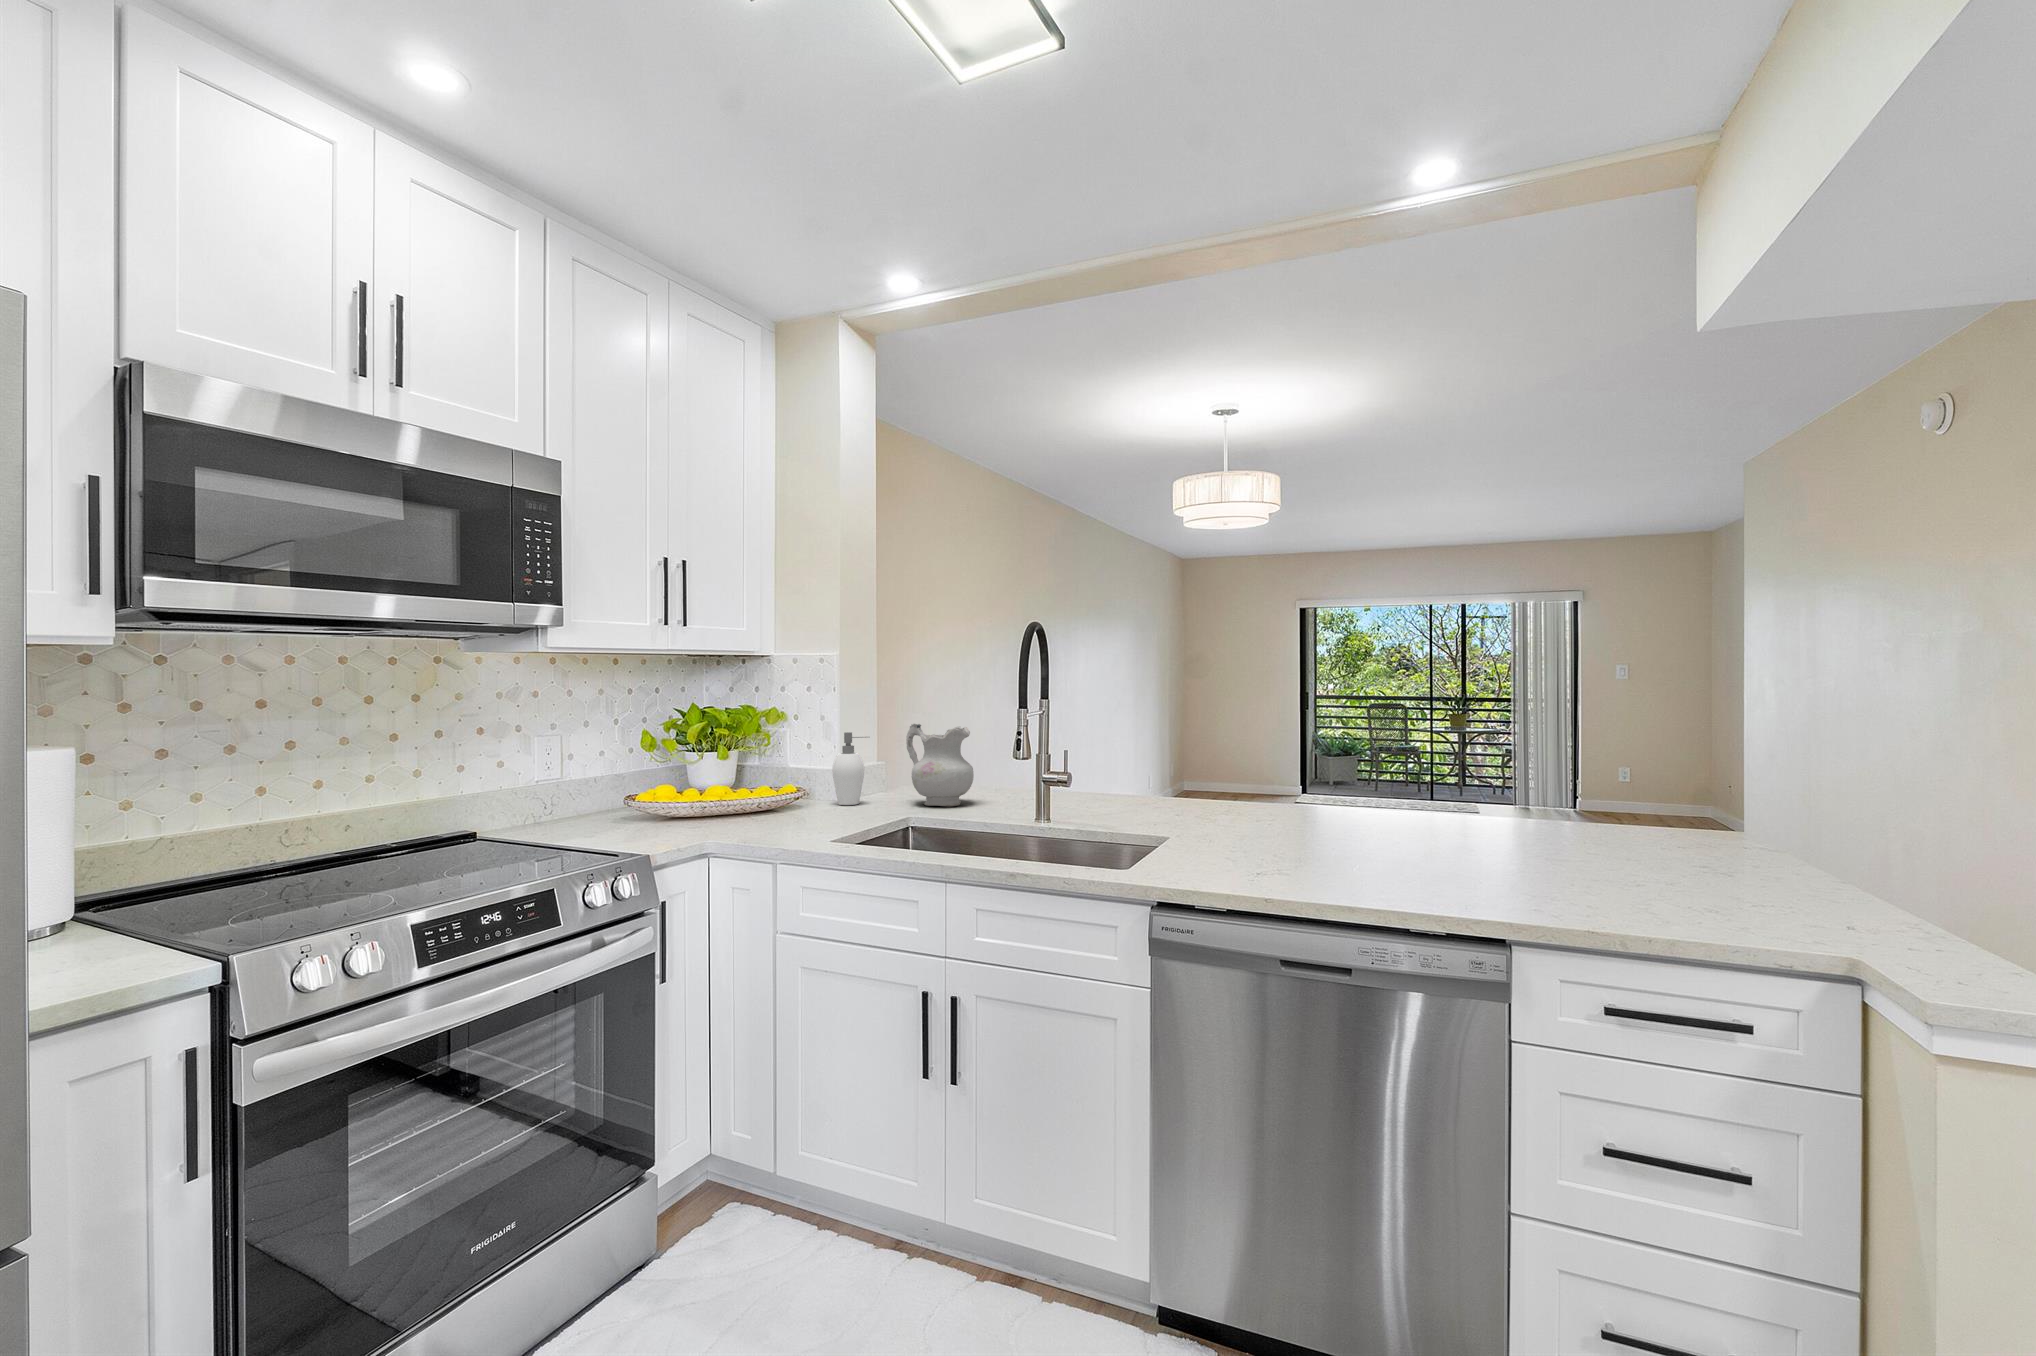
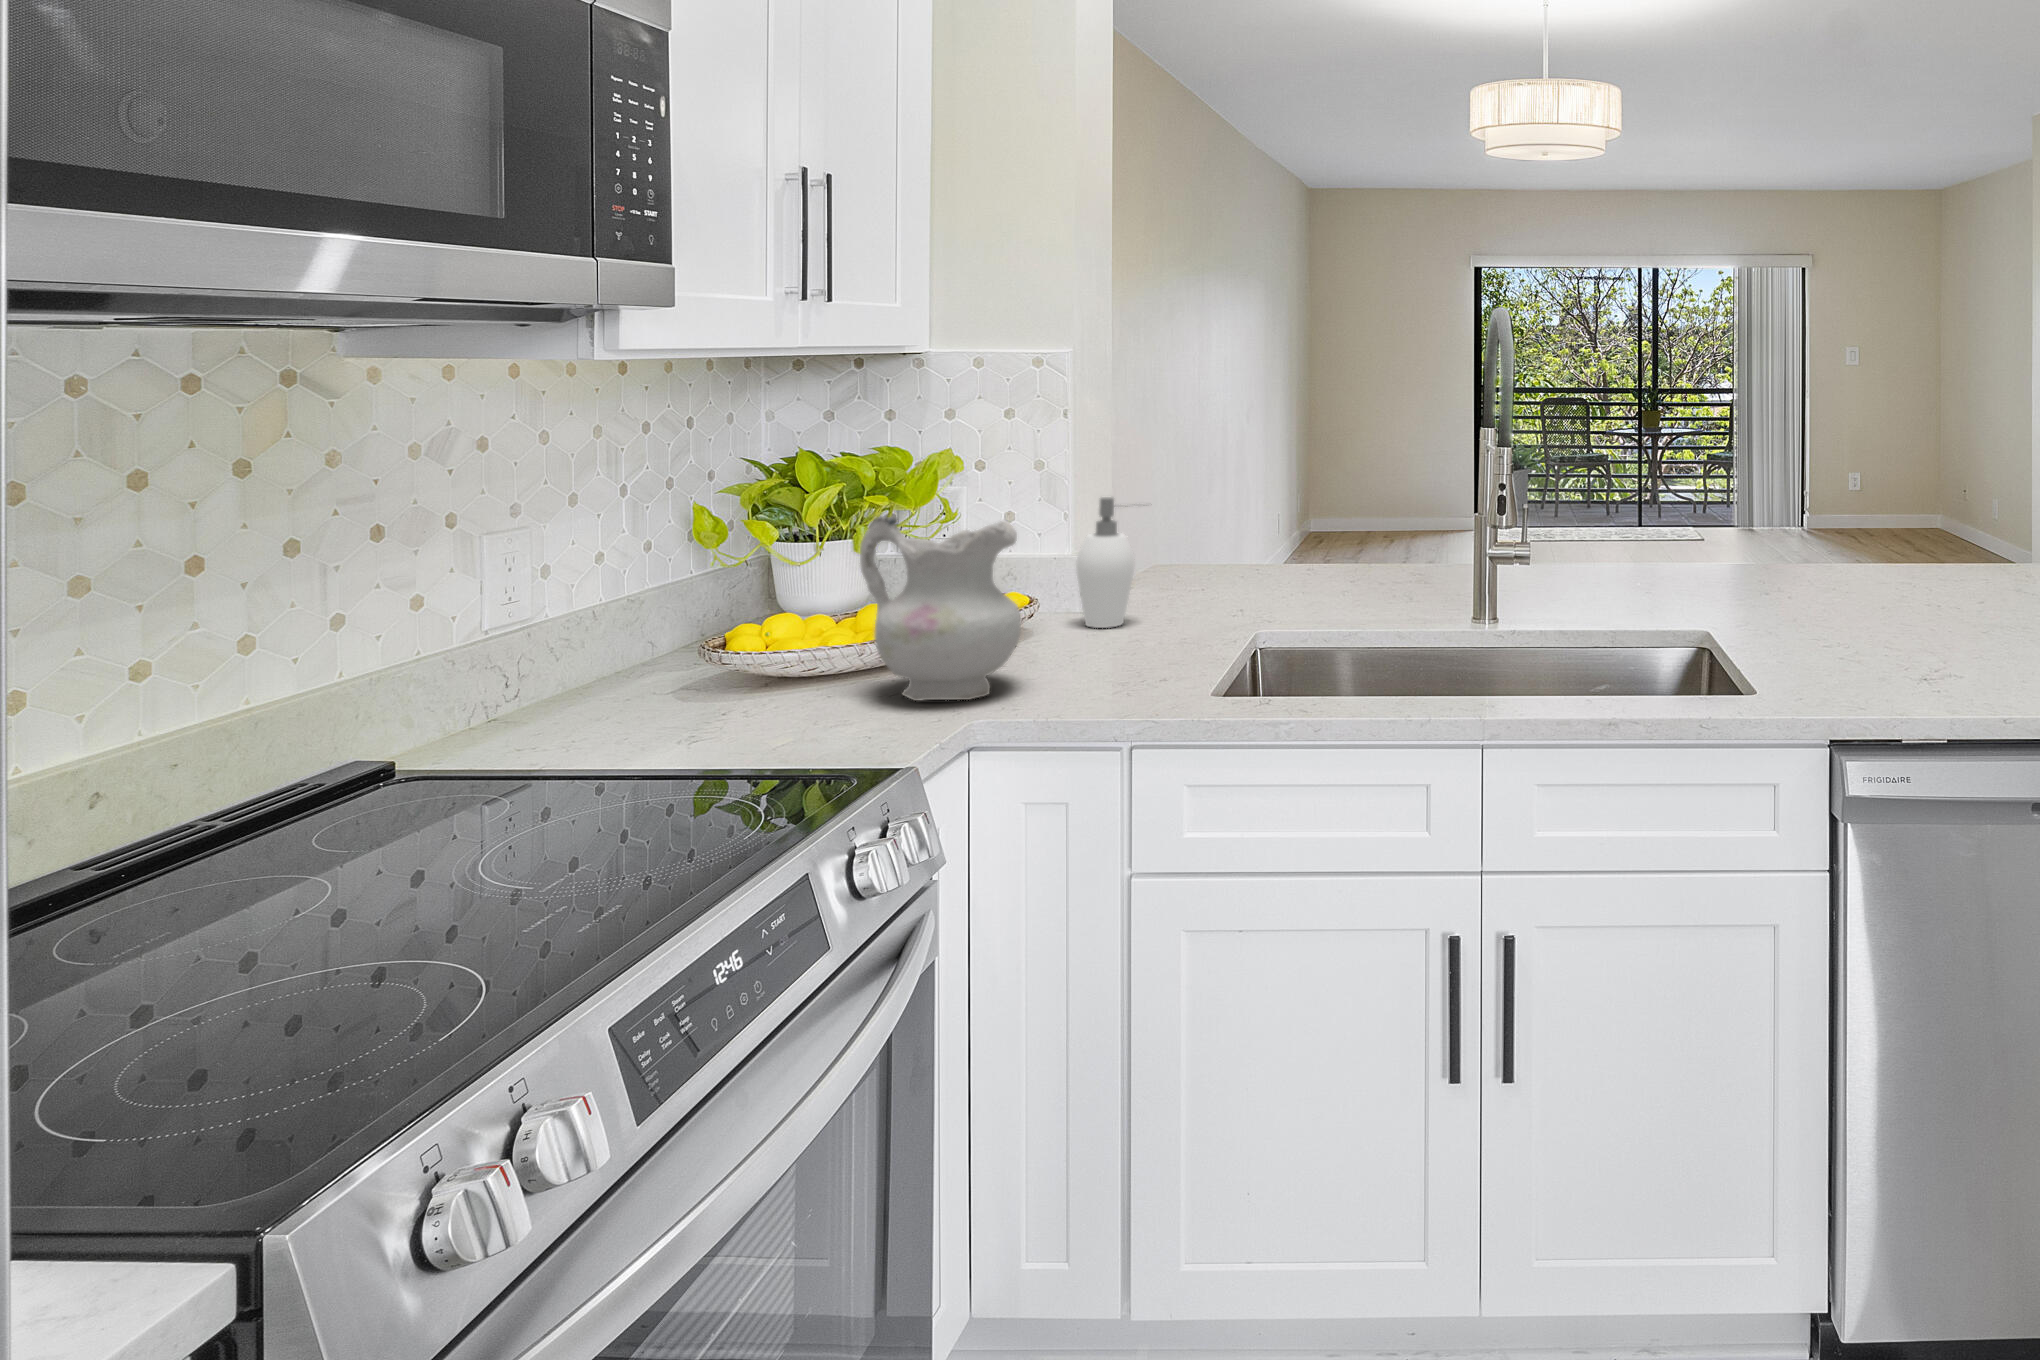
ceramic pitcher: present [906,724,974,806] -> present [860,516,1021,701]

